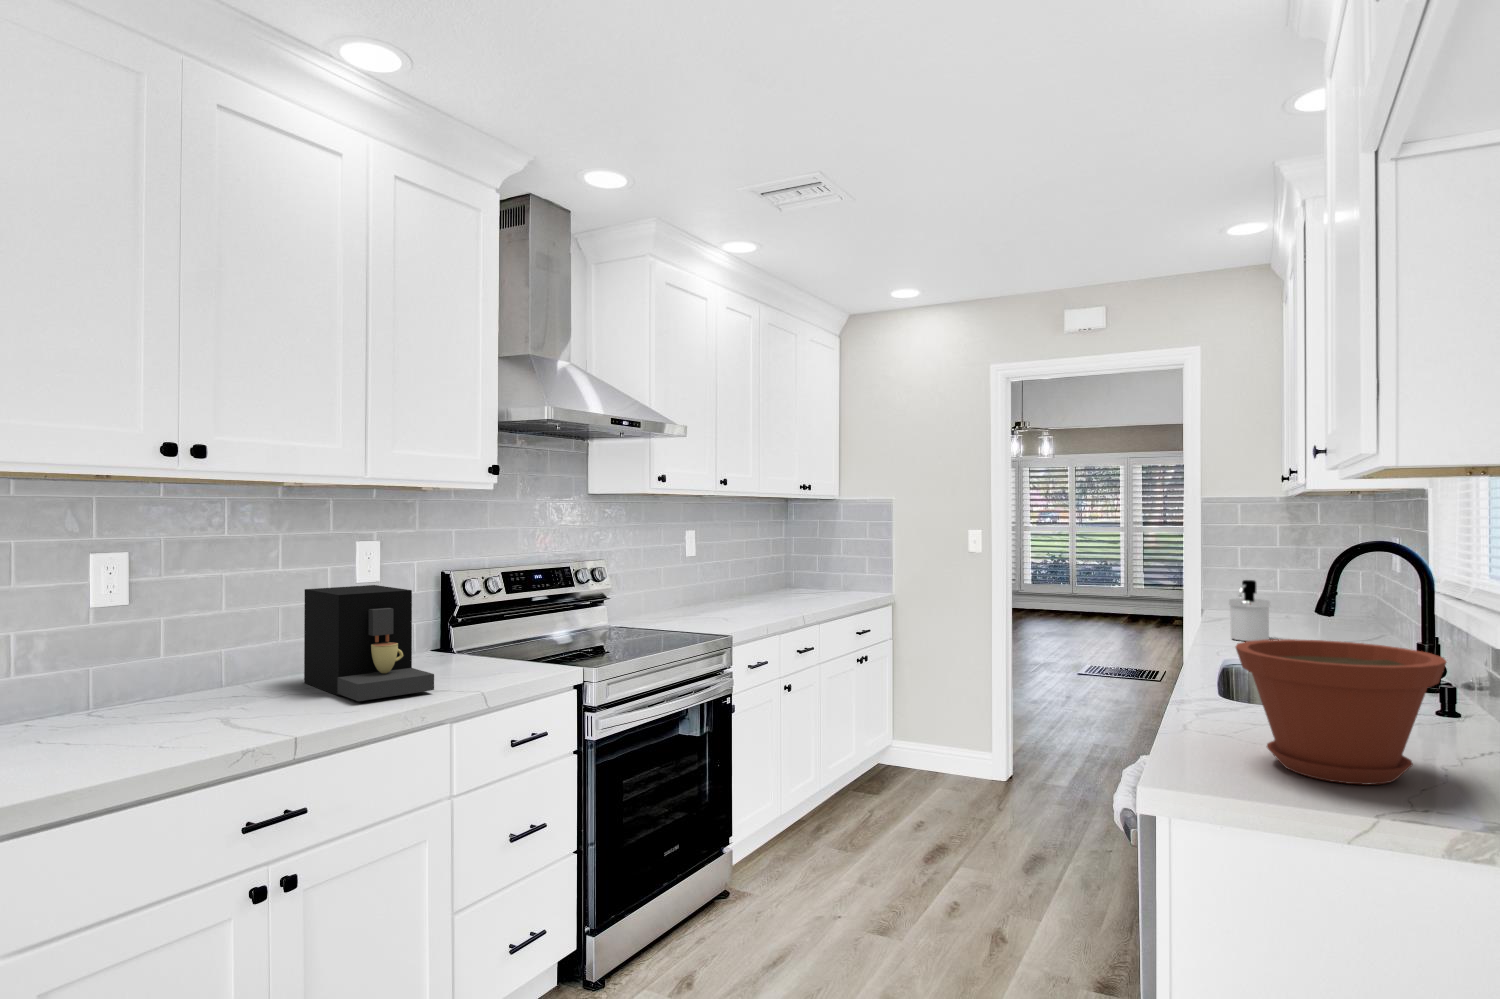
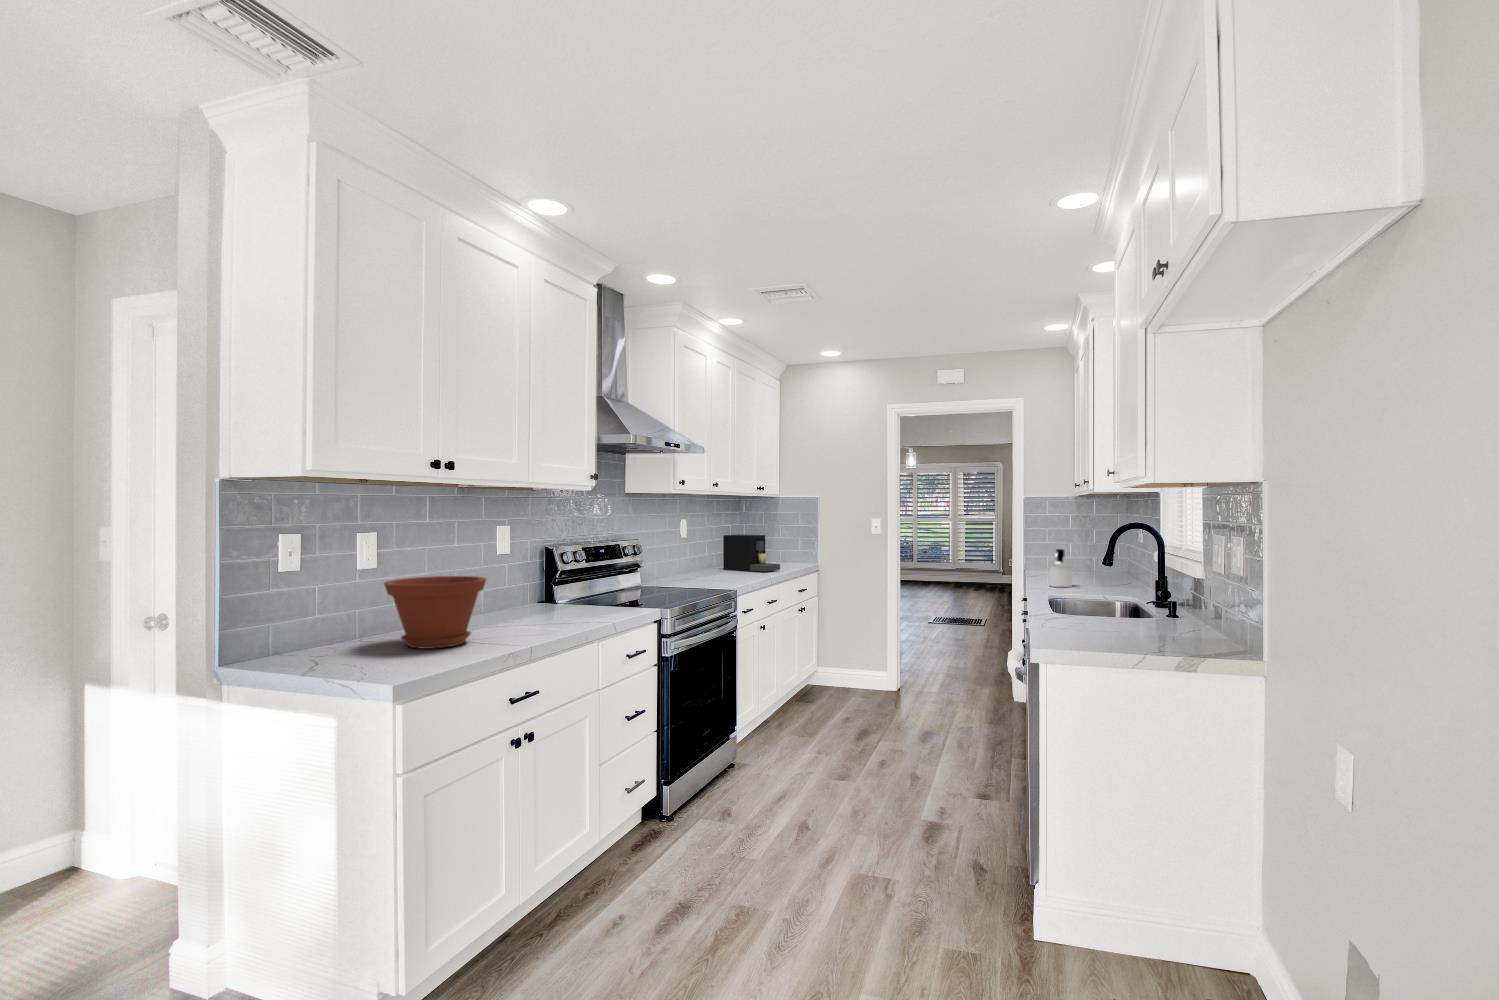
coffee maker: present [304,585,434,701] -> present [723,534,780,571]
plant pot: present [1235,639,1446,785] -> present [384,576,486,649]

